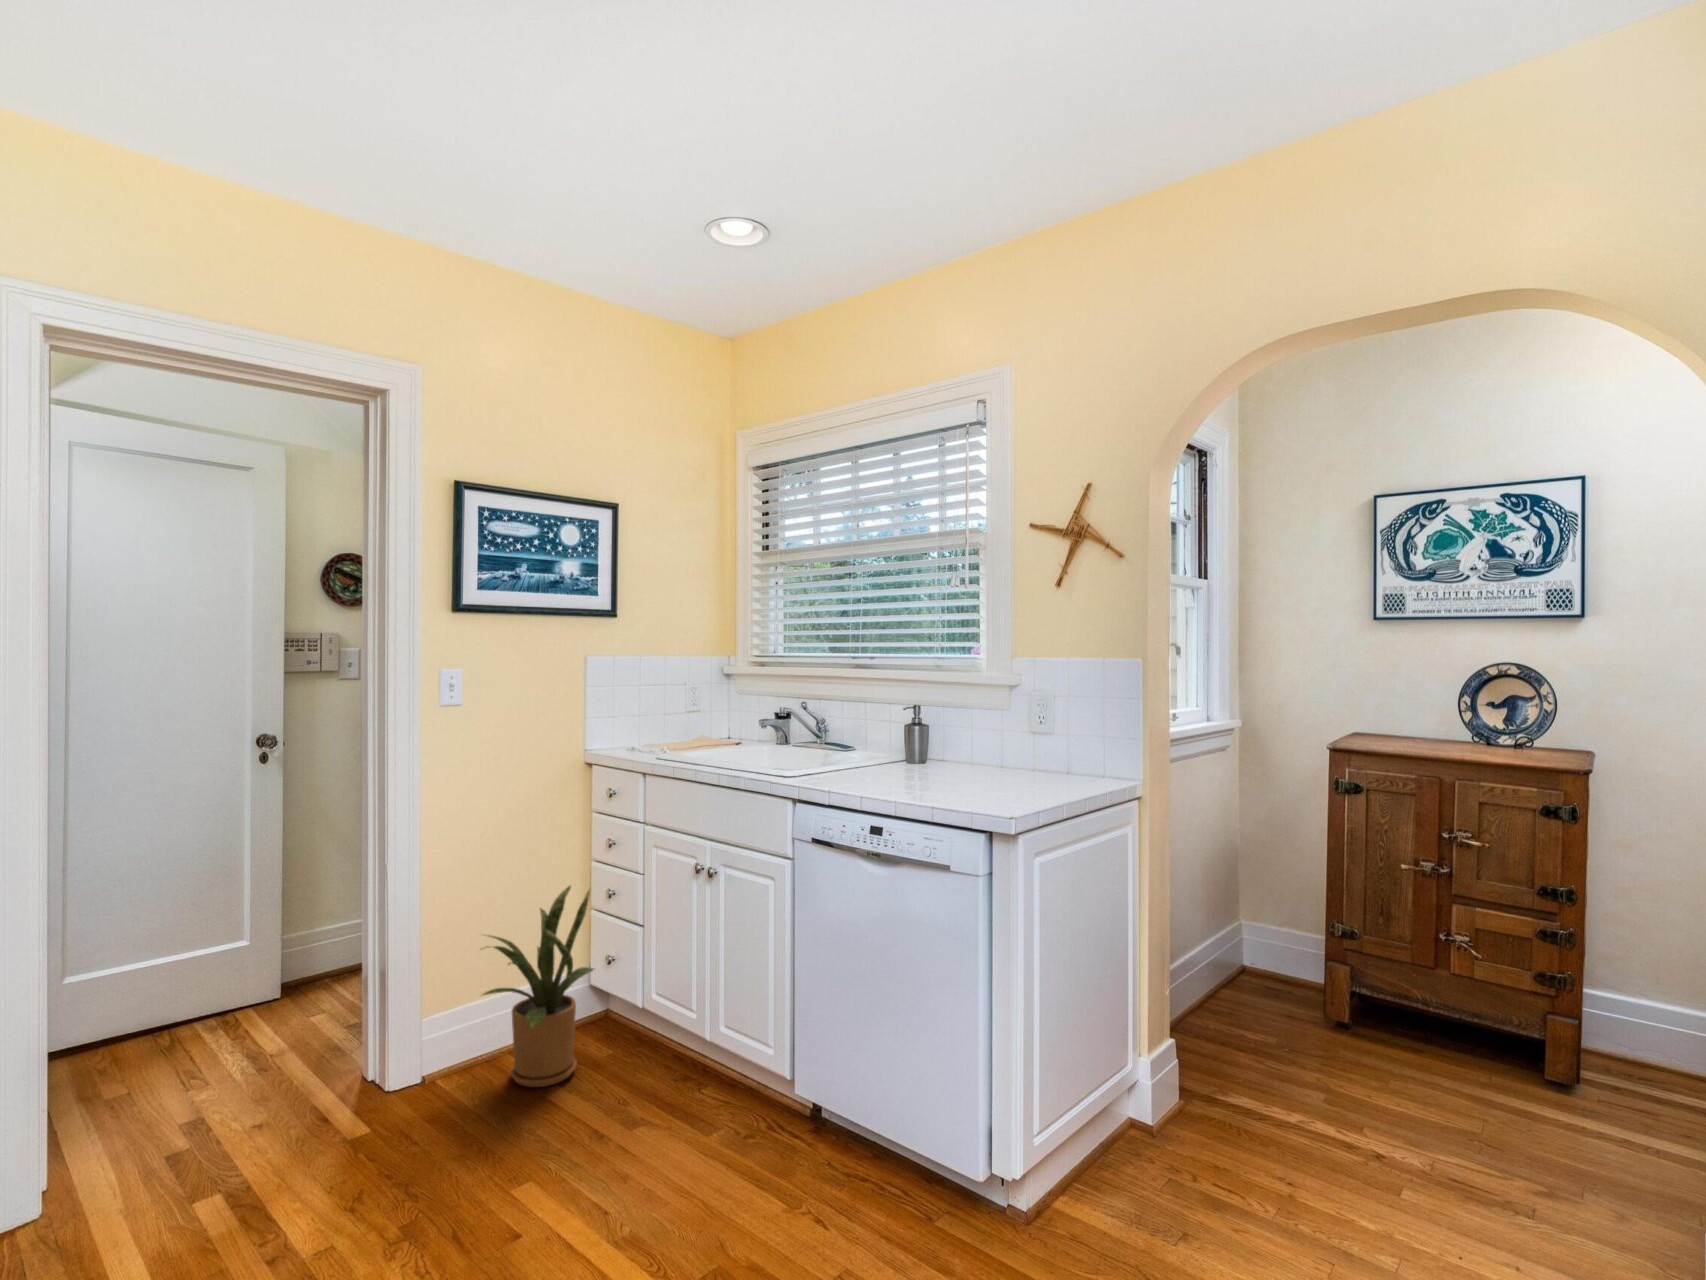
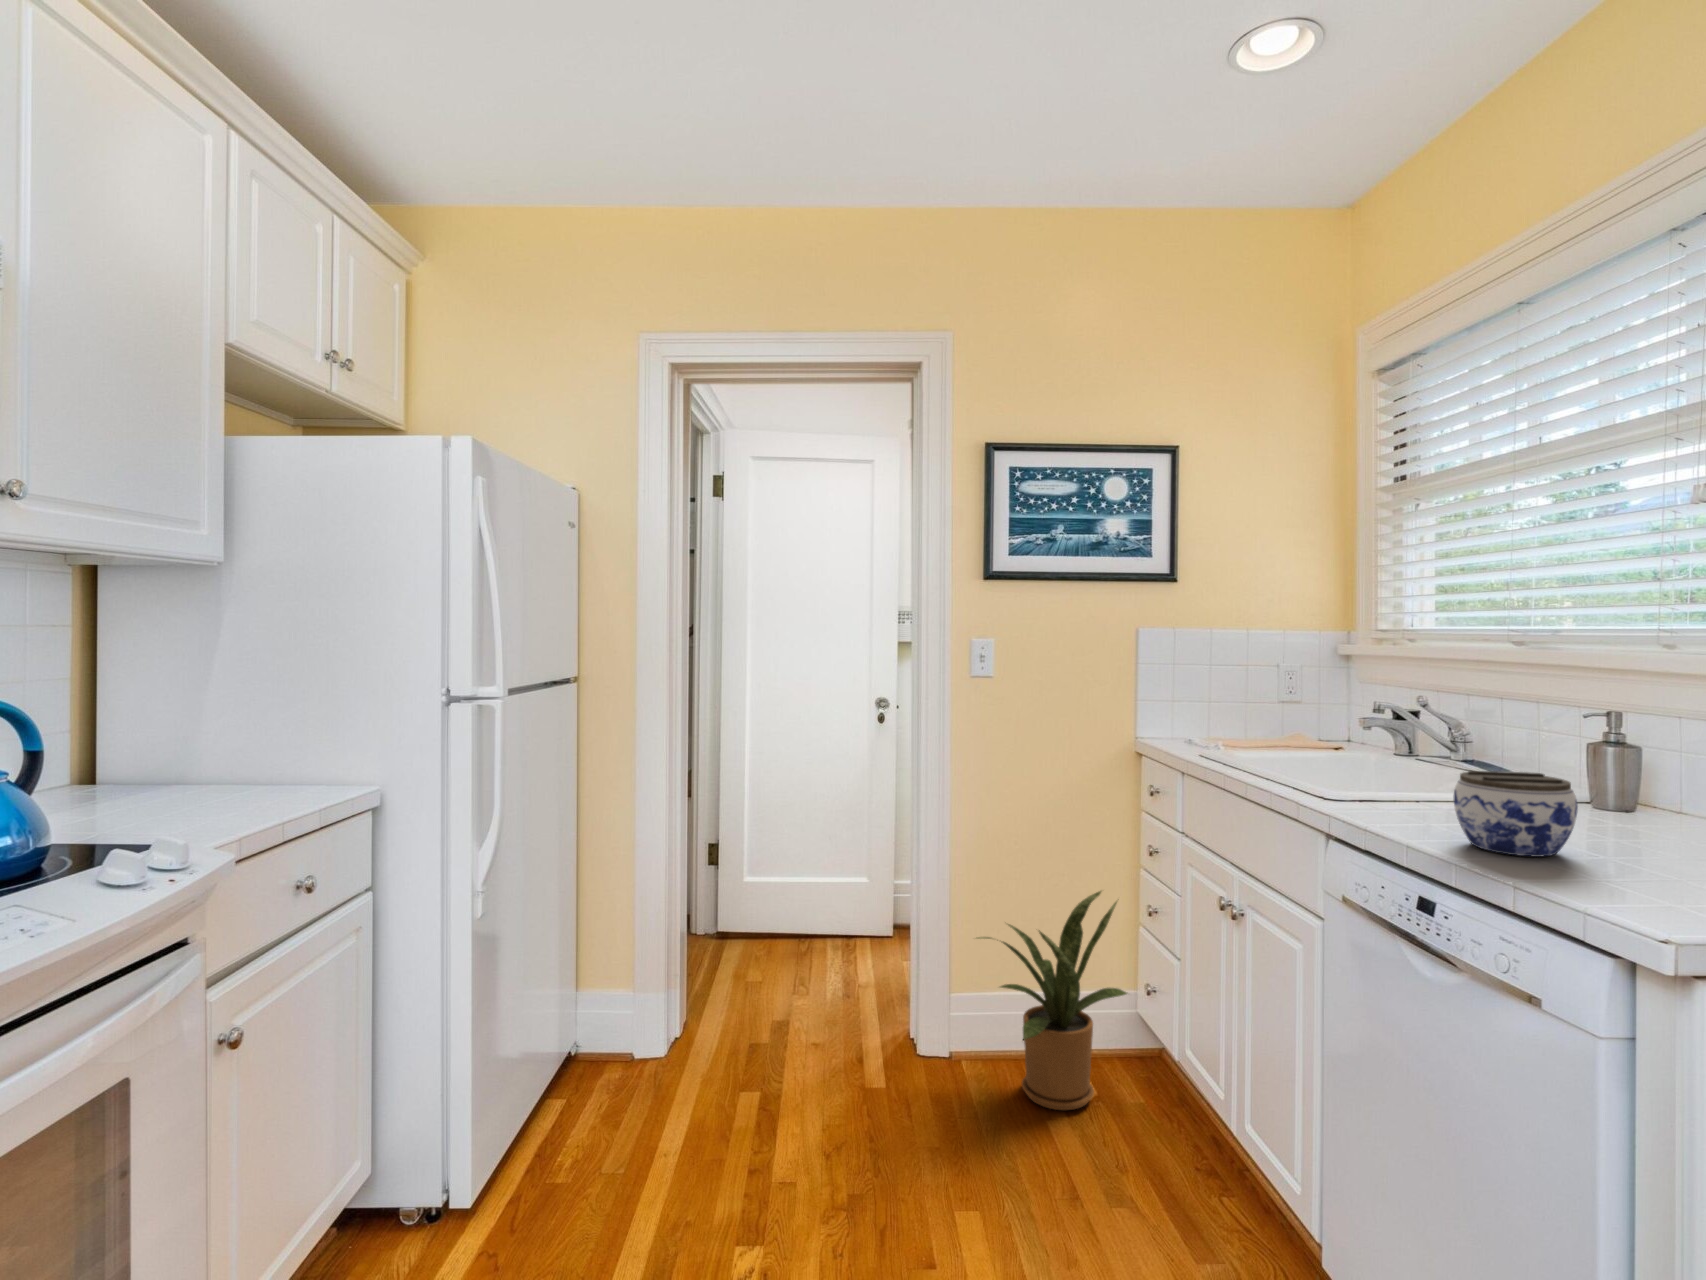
jar: none [879,743,938,792] -> present [1454,771,1578,857]

